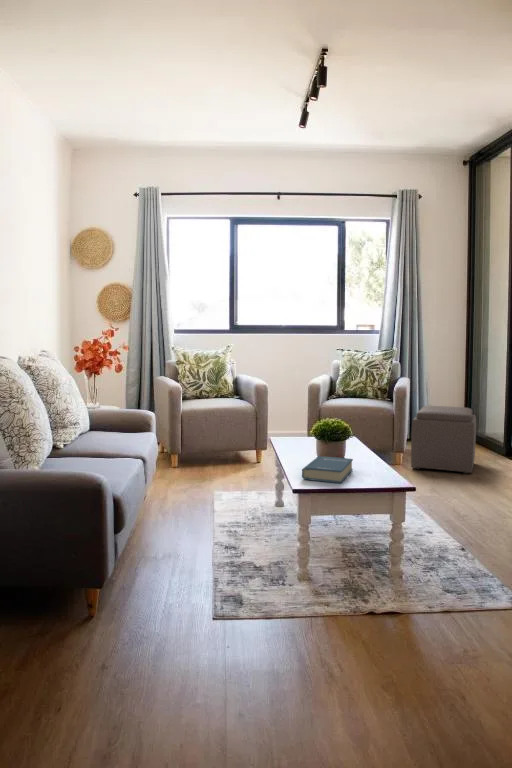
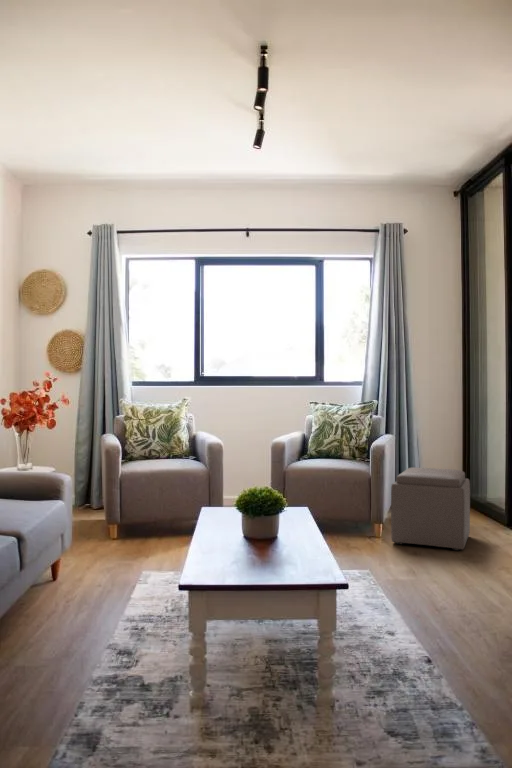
hardback book: present [302,456,353,483] -> none [207,534,281,572]

